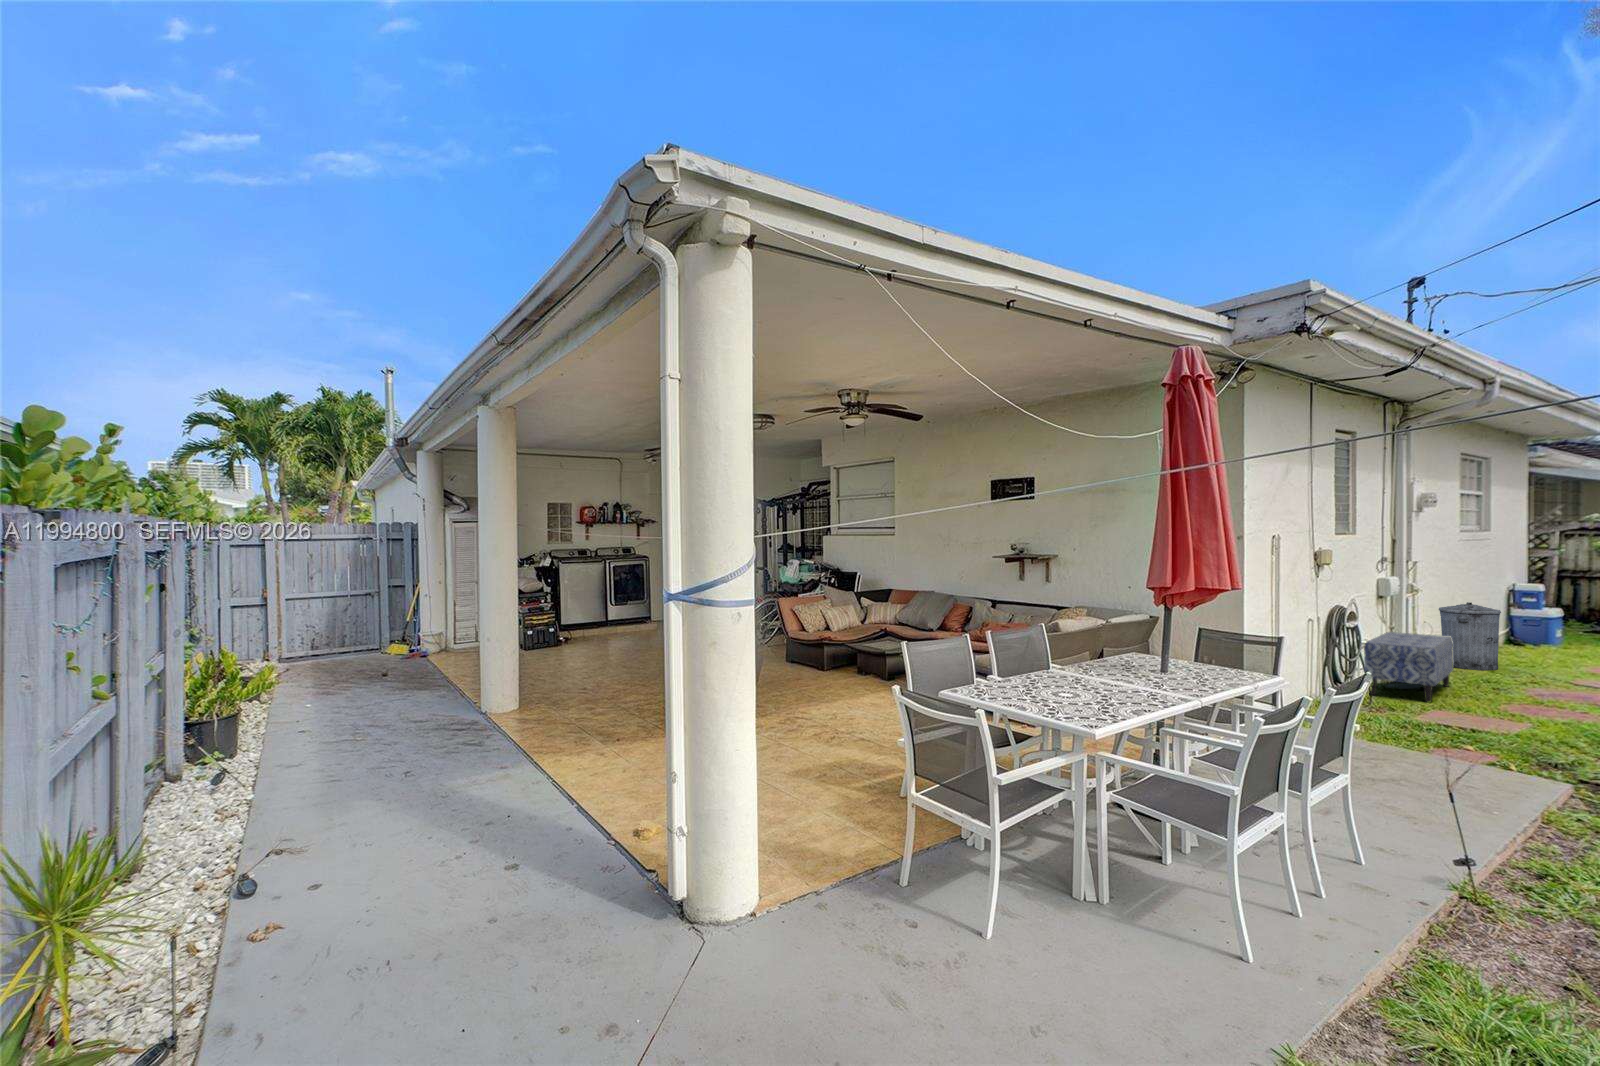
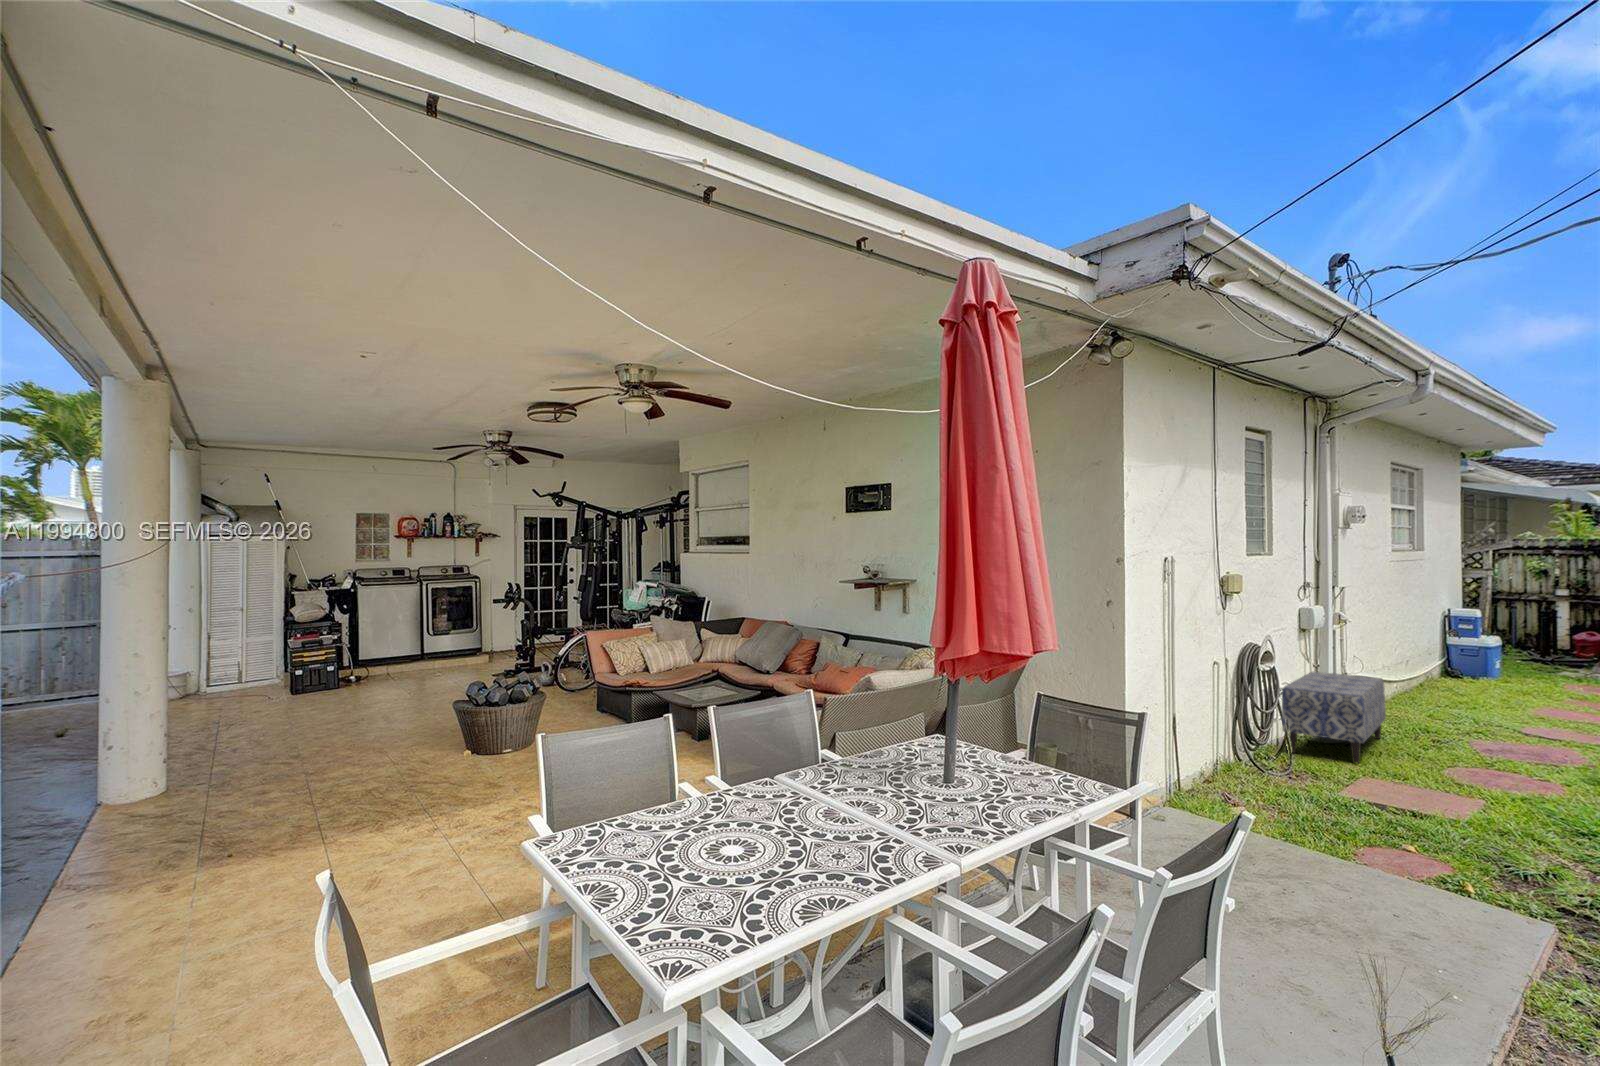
trash can: present [1439,602,1501,670] -> none [1369,634,1438,715]

